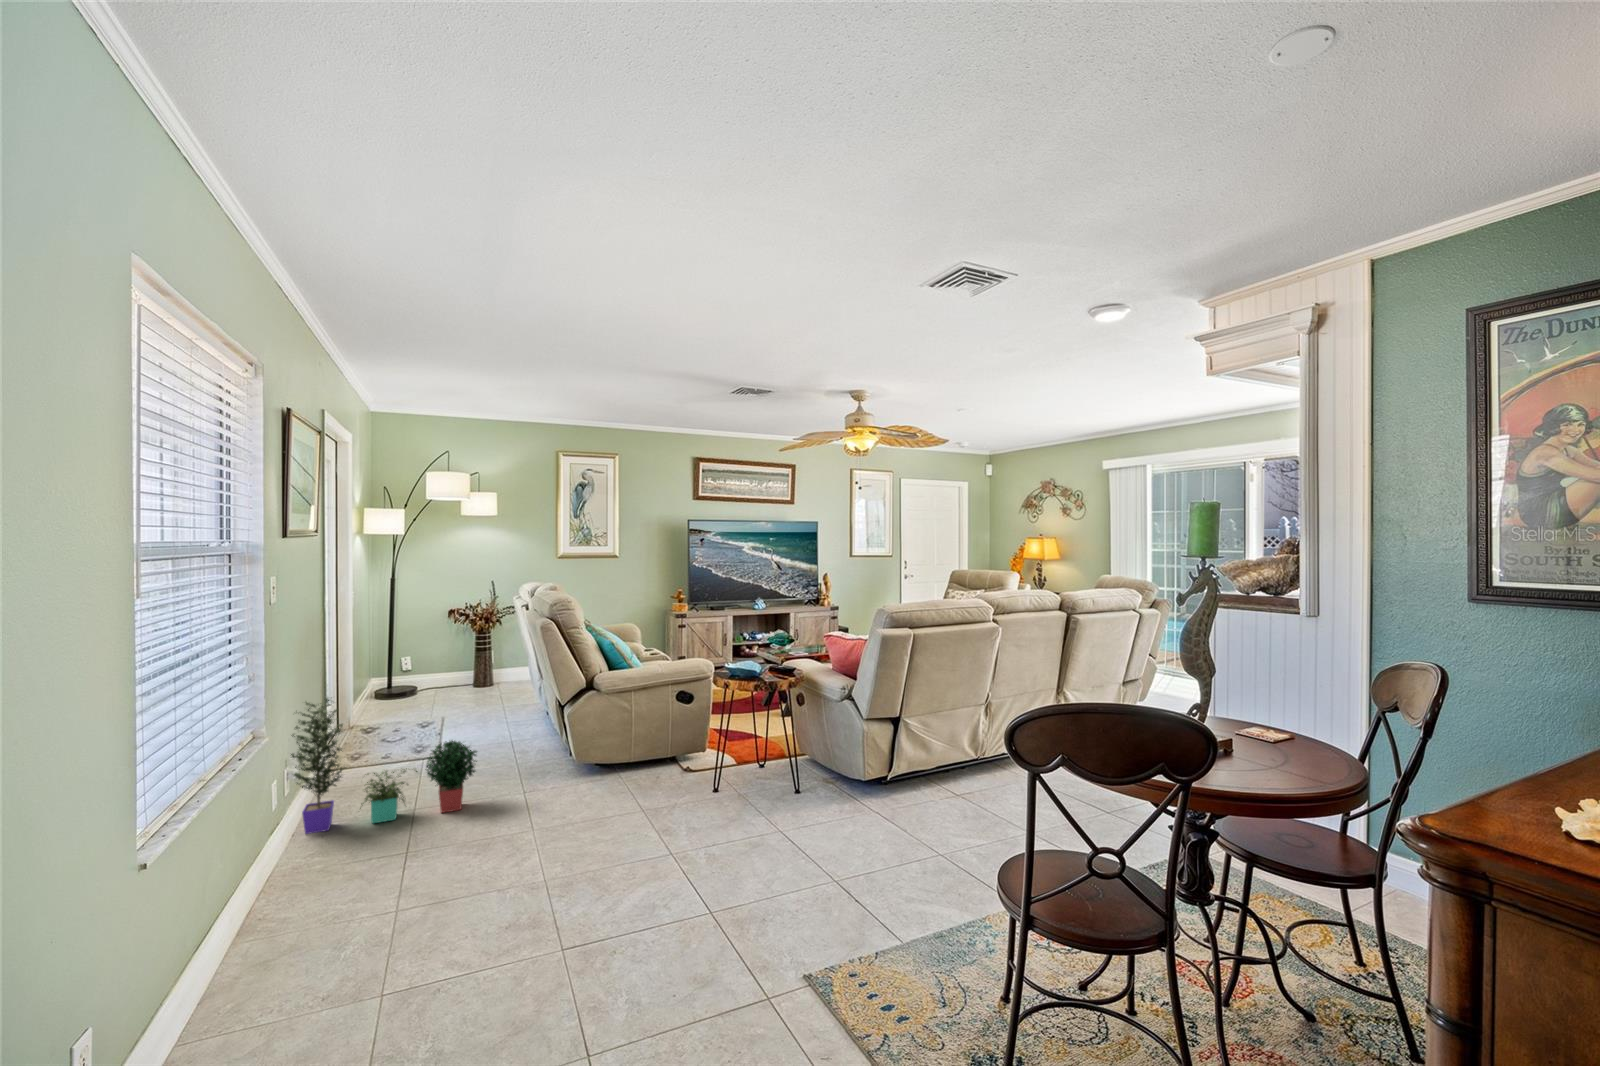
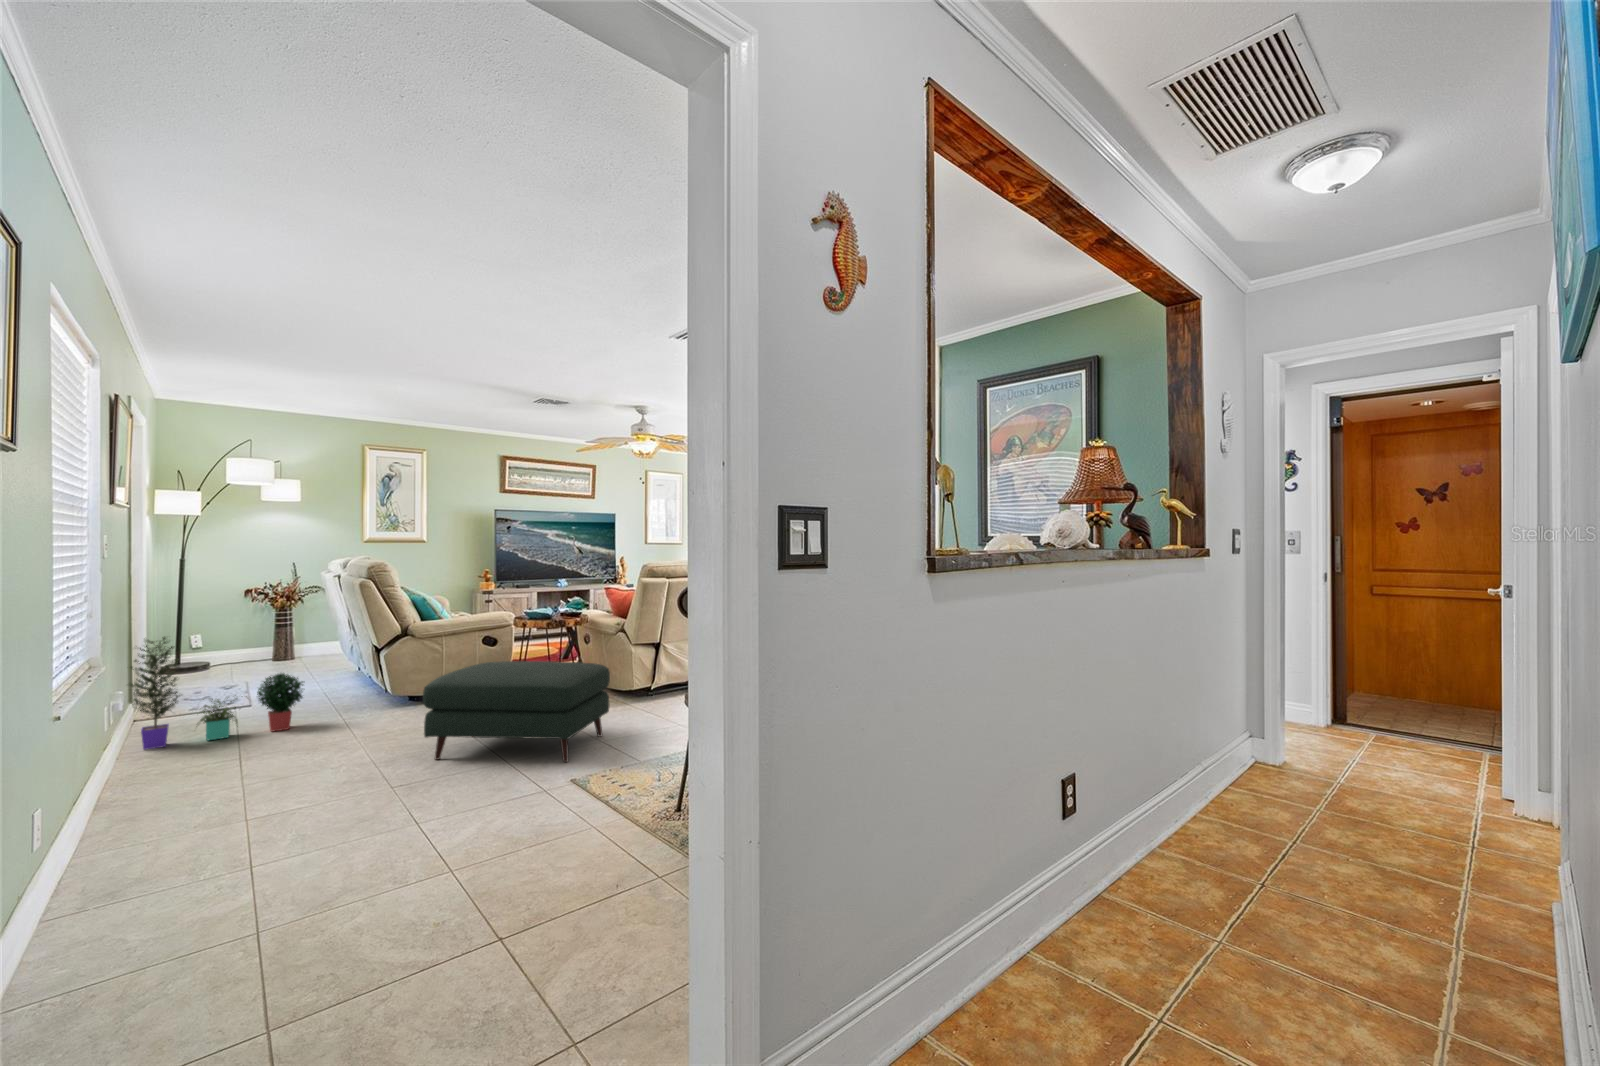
ottoman: none [601,752,845,935] -> present [423,661,610,762]

